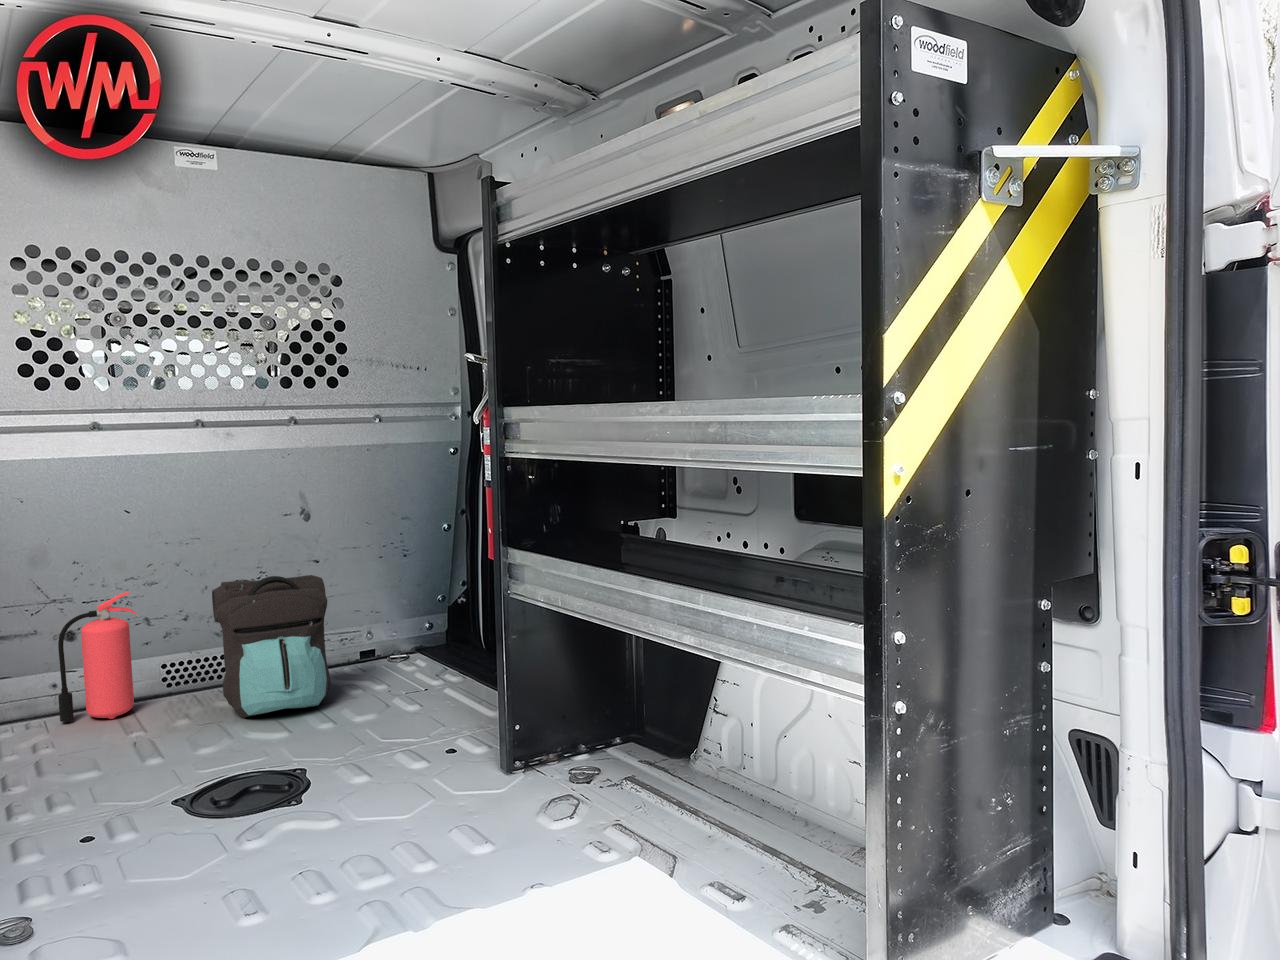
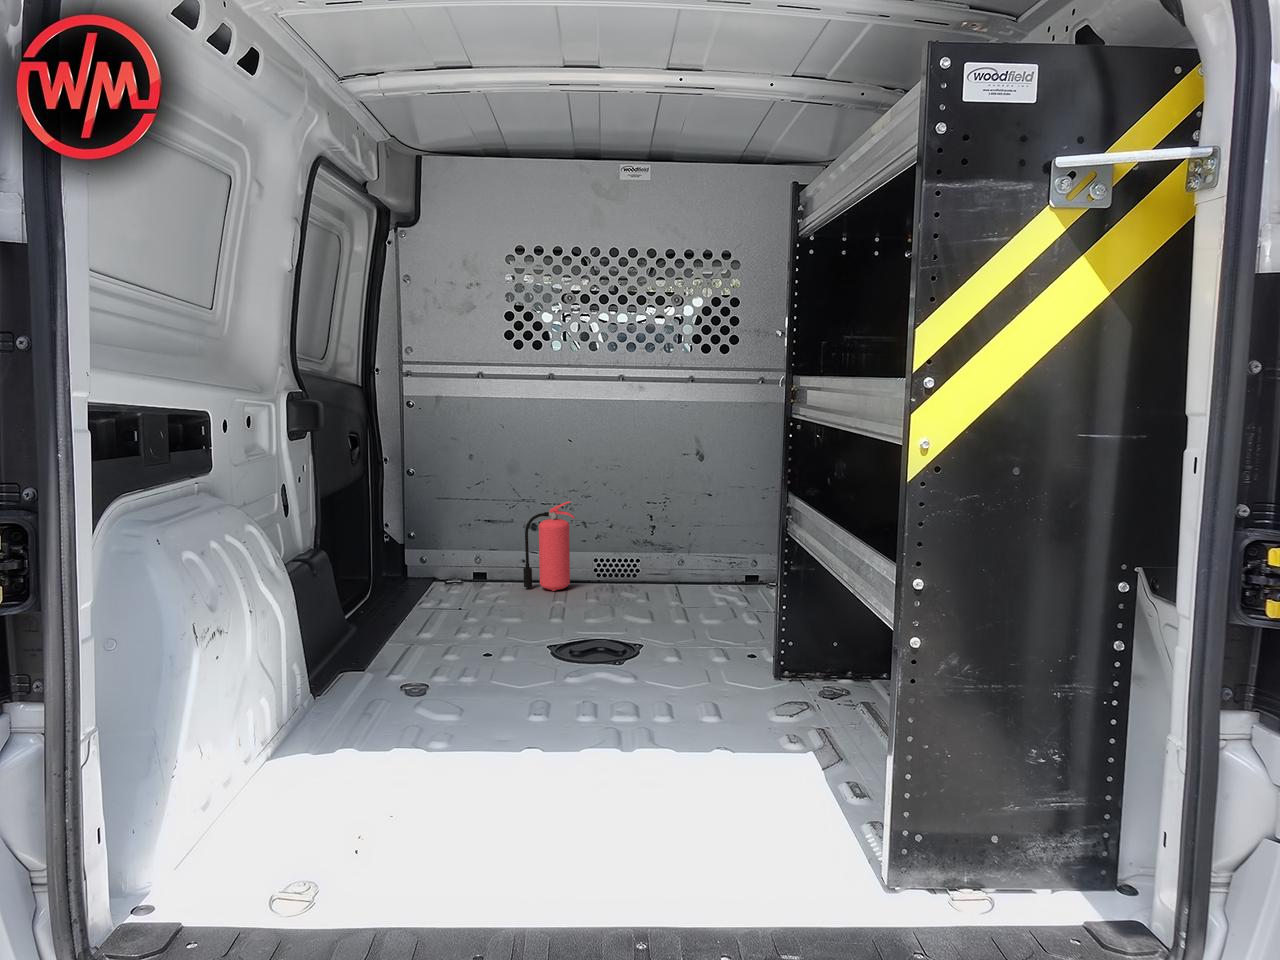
backpack: present [212,575,331,717] -> none [617,501,701,607]

